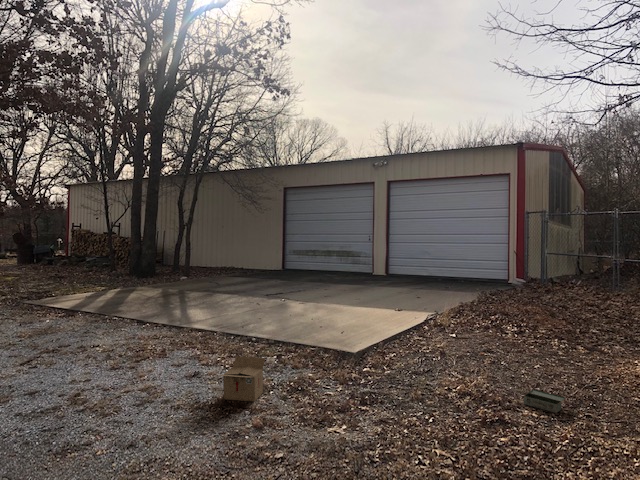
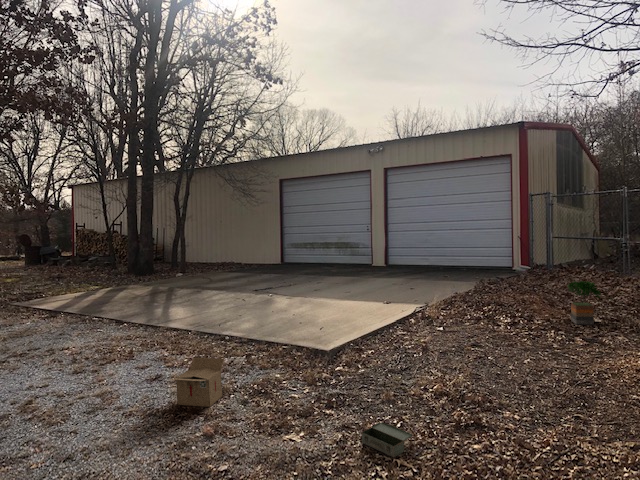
potted tree: none [570,294,604,336] -> present [567,281,601,325]
toolbox: present [524,390,565,413] -> present [362,422,413,457]

